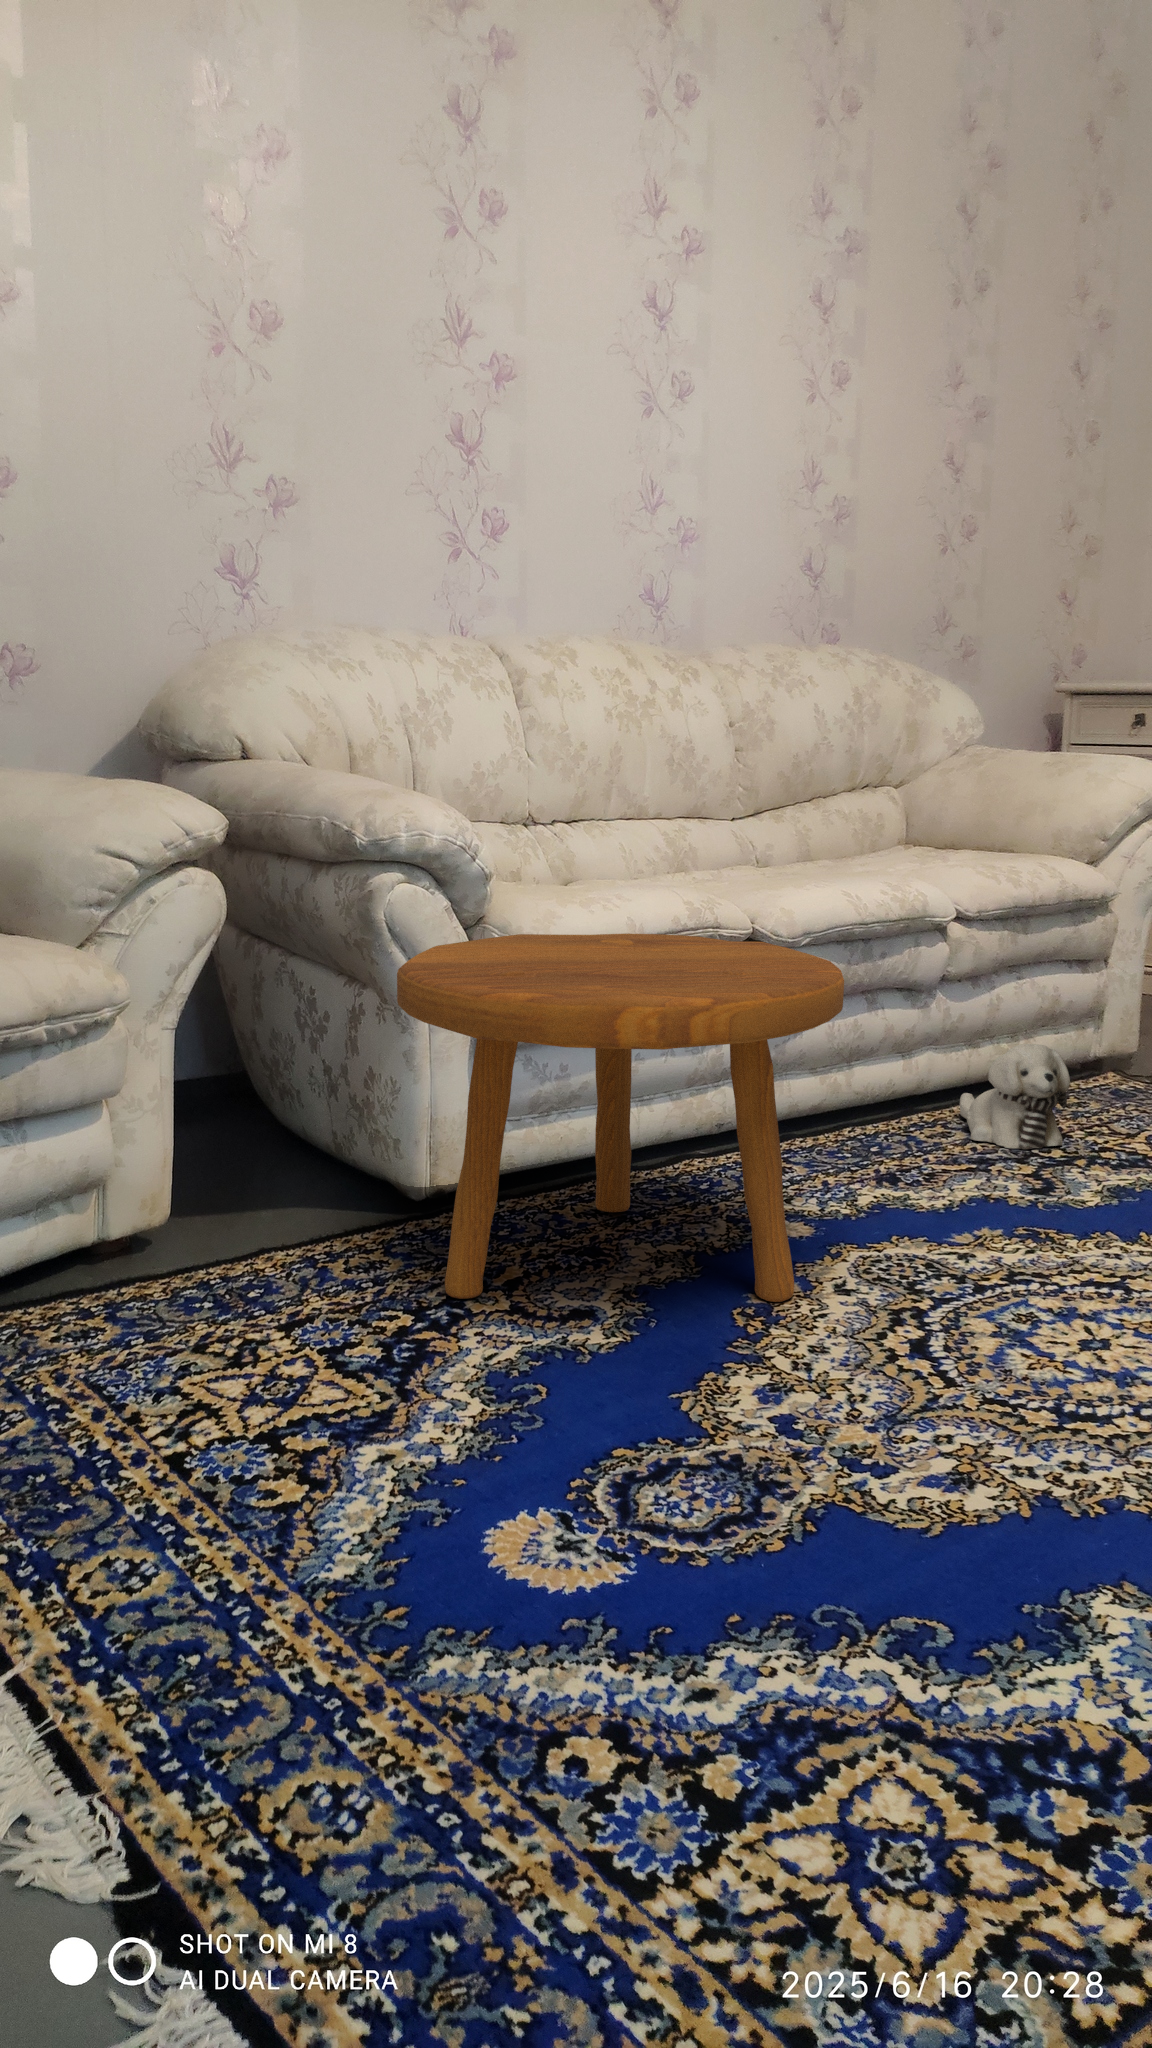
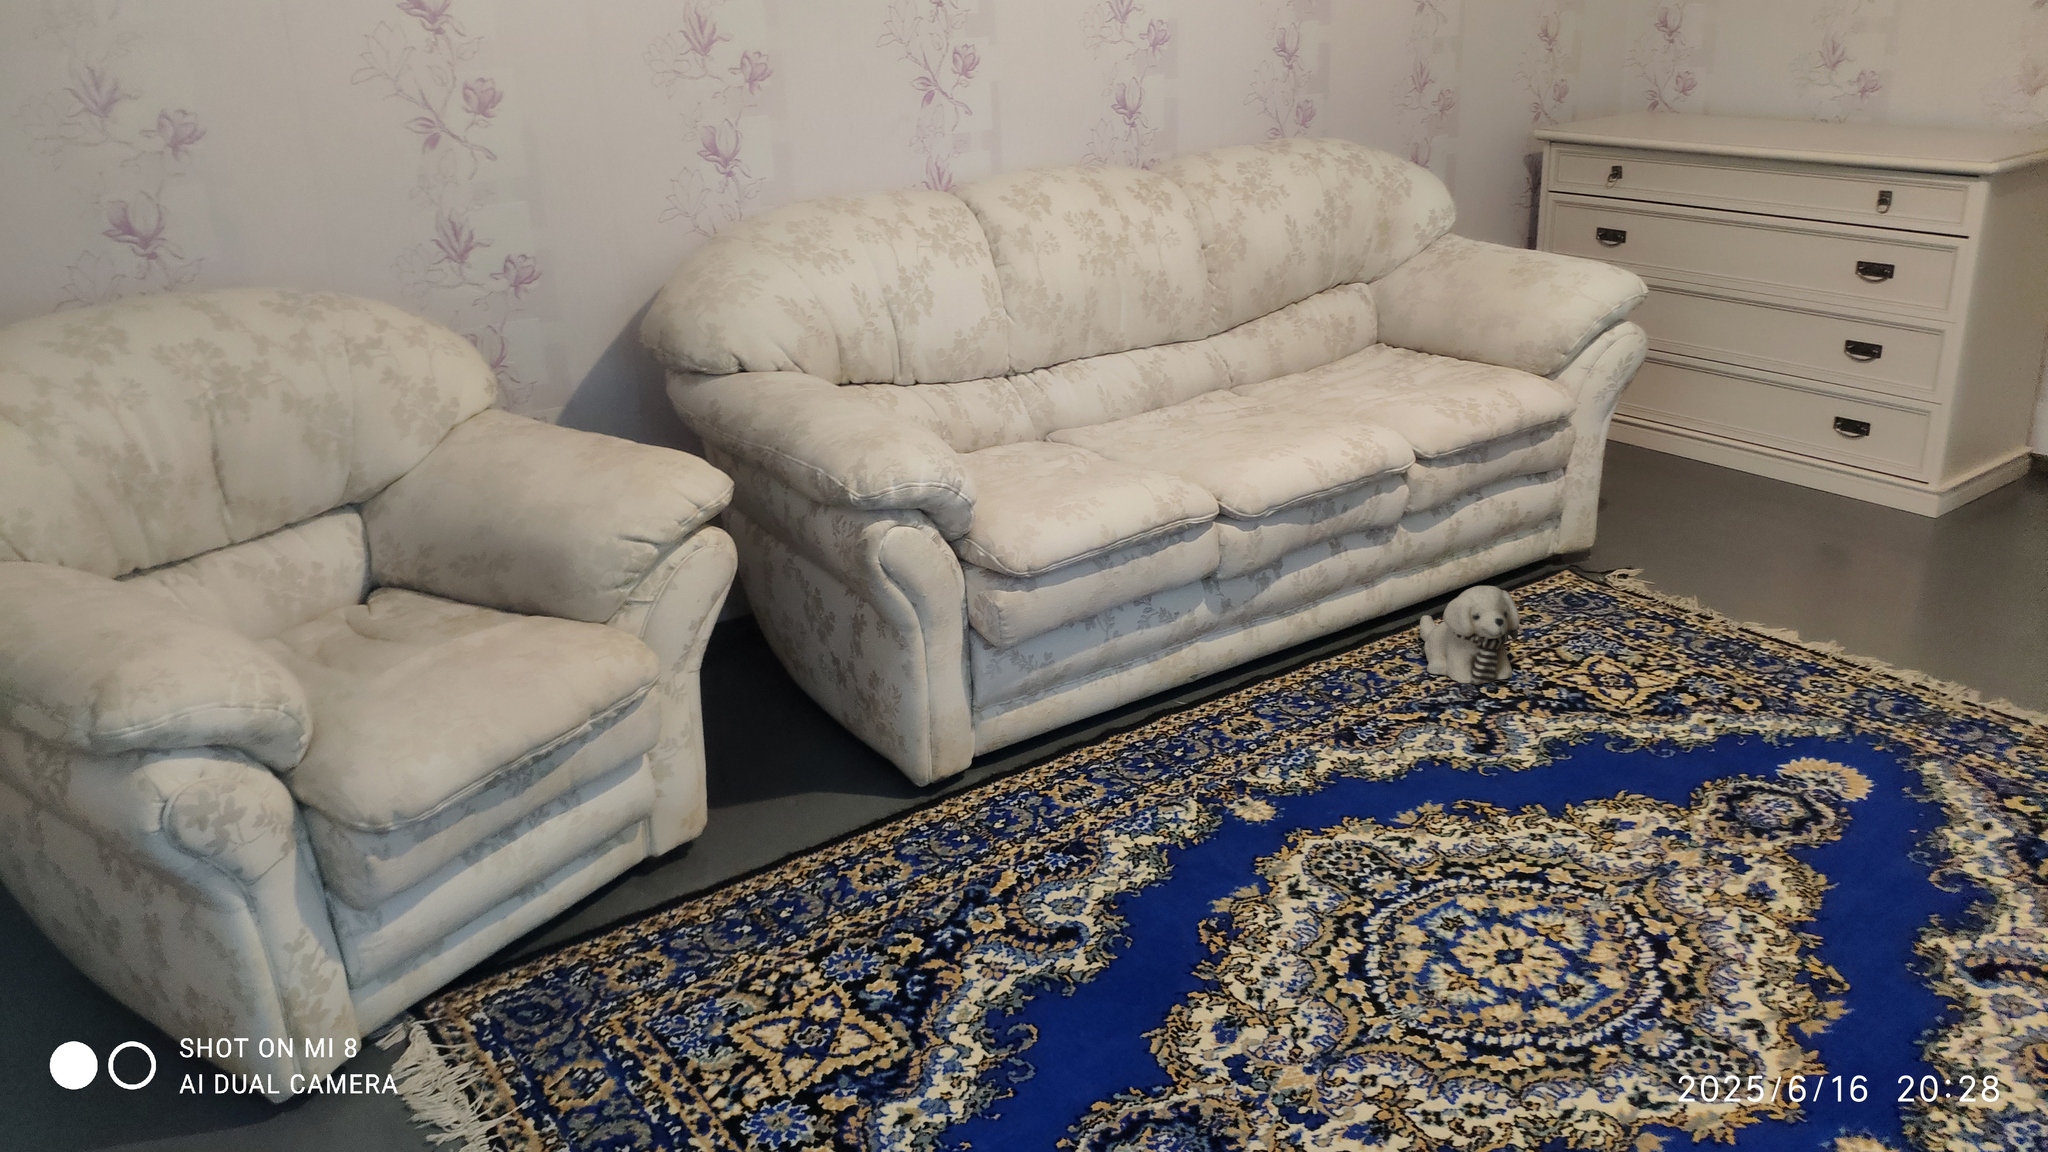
footstool: present [397,934,844,1302] -> none [891,548,1292,915]

